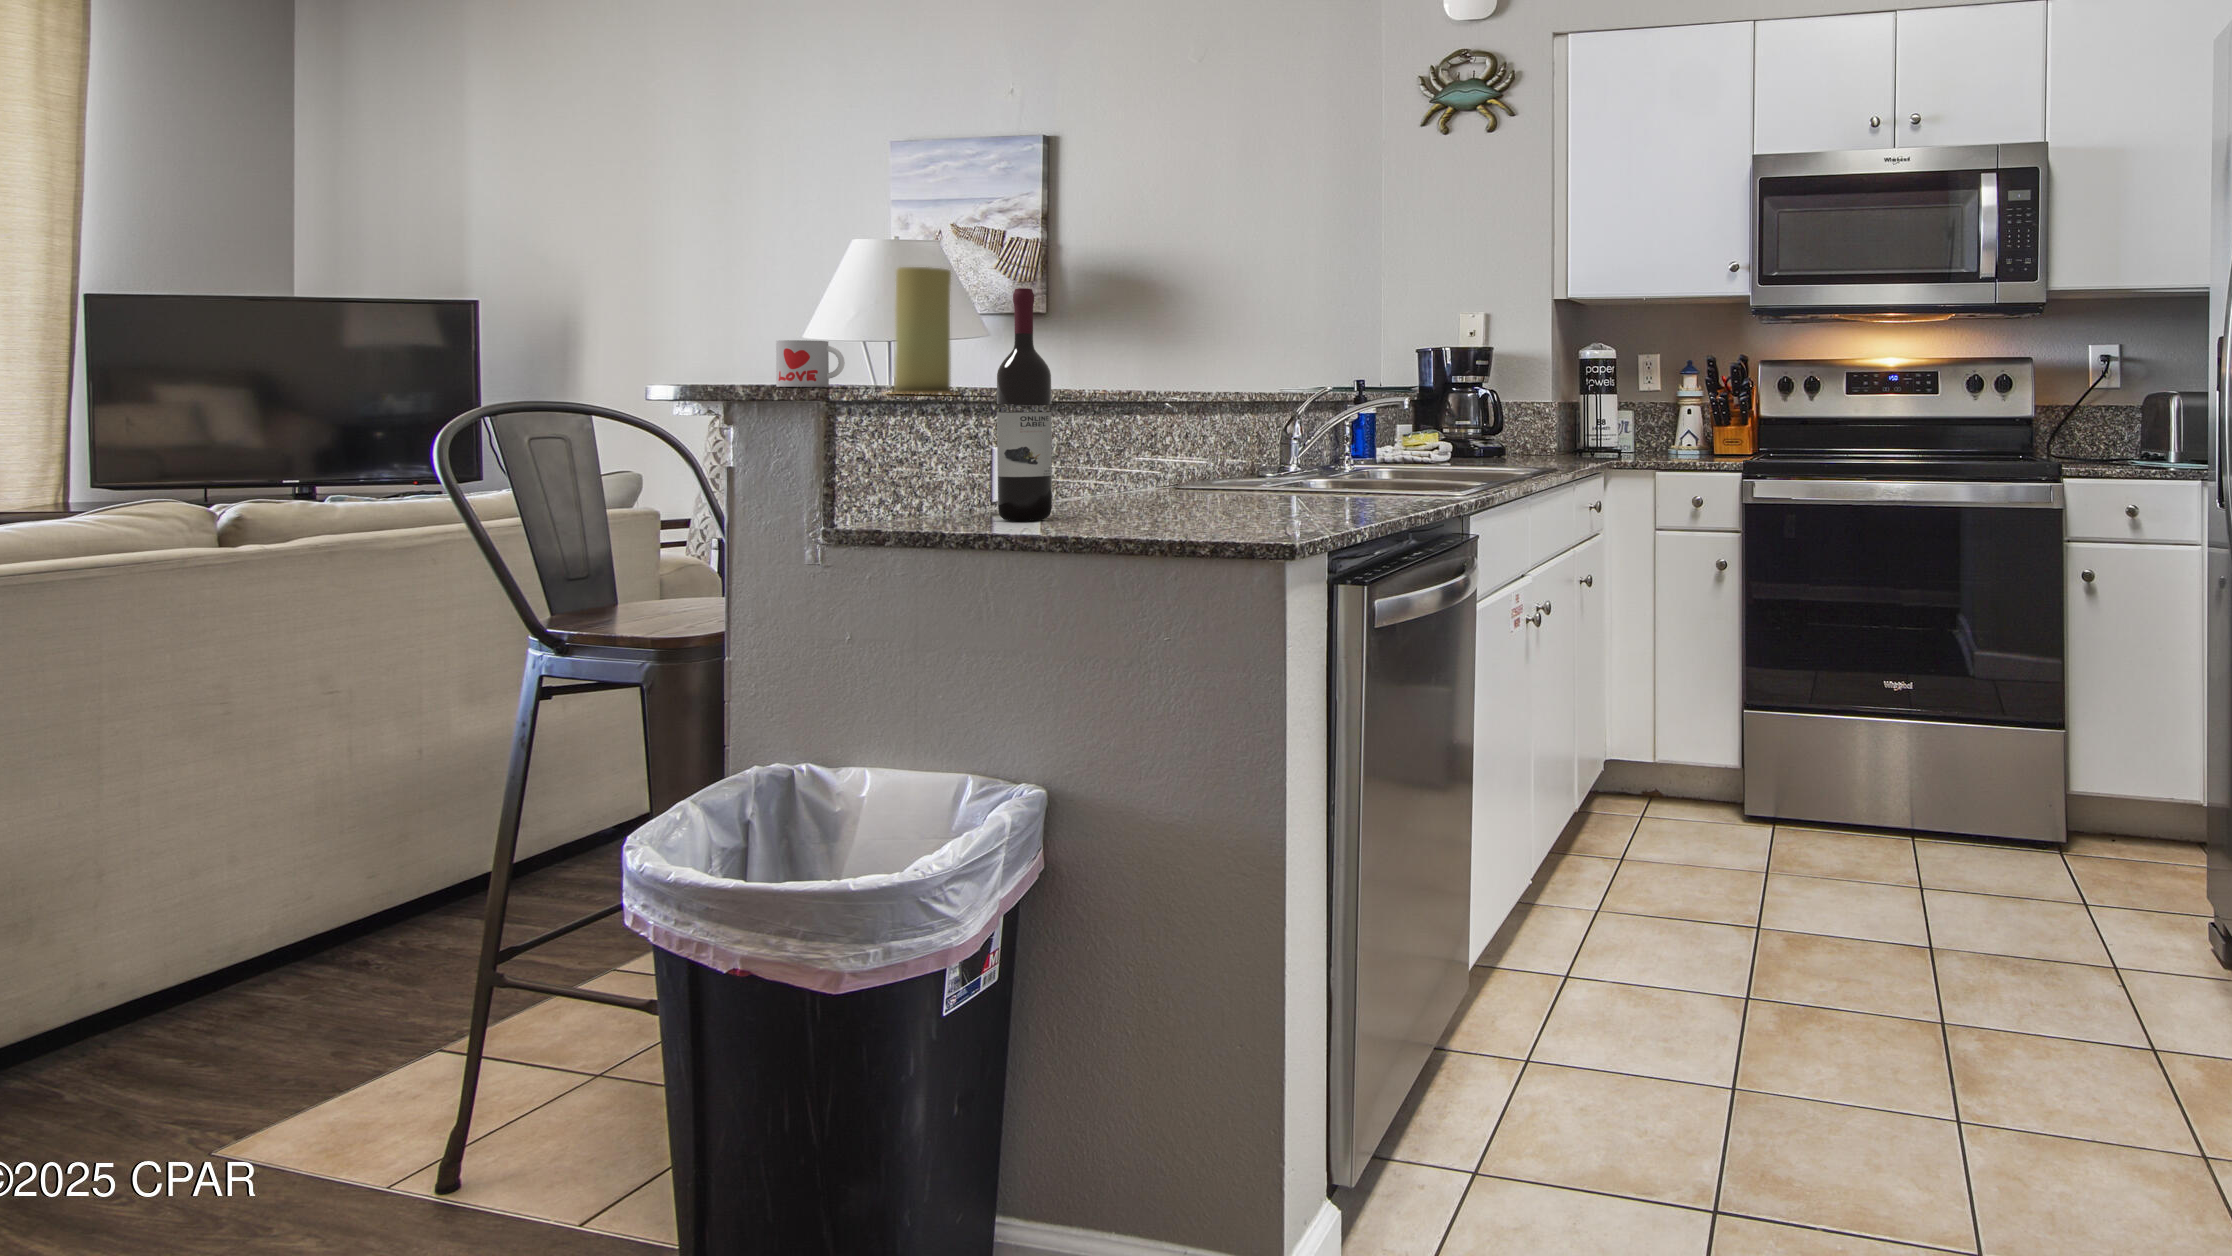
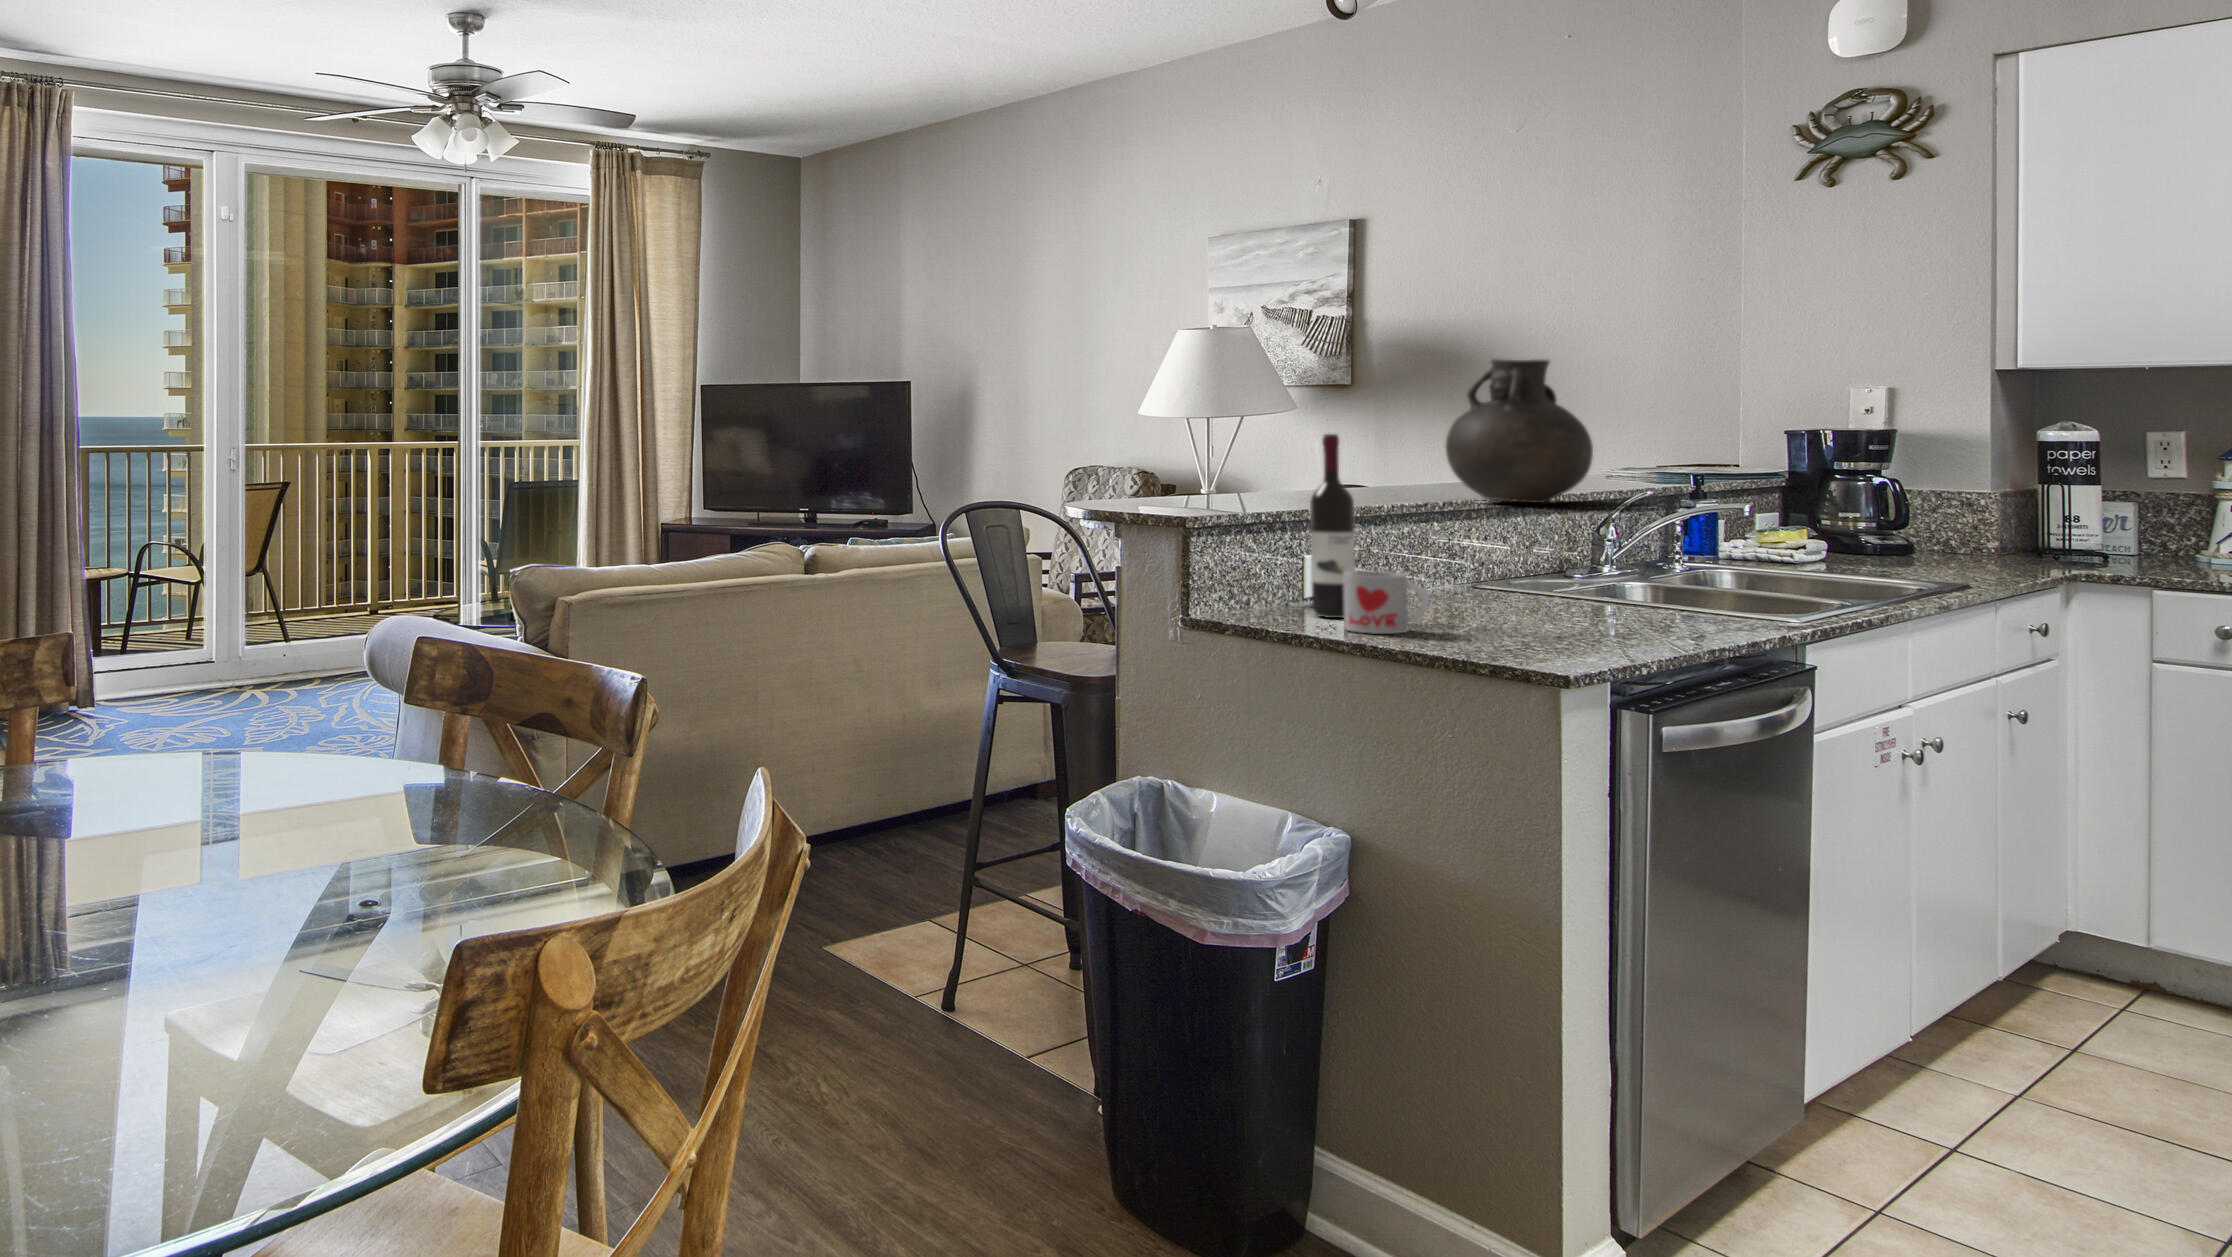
vase: none [1140,238,1284,396] -> present [1446,359,1593,503]
candle: present [894,267,951,394] -> none [1223,402,1284,503]
mug: present [776,340,845,387] -> present [1344,571,1429,634]

